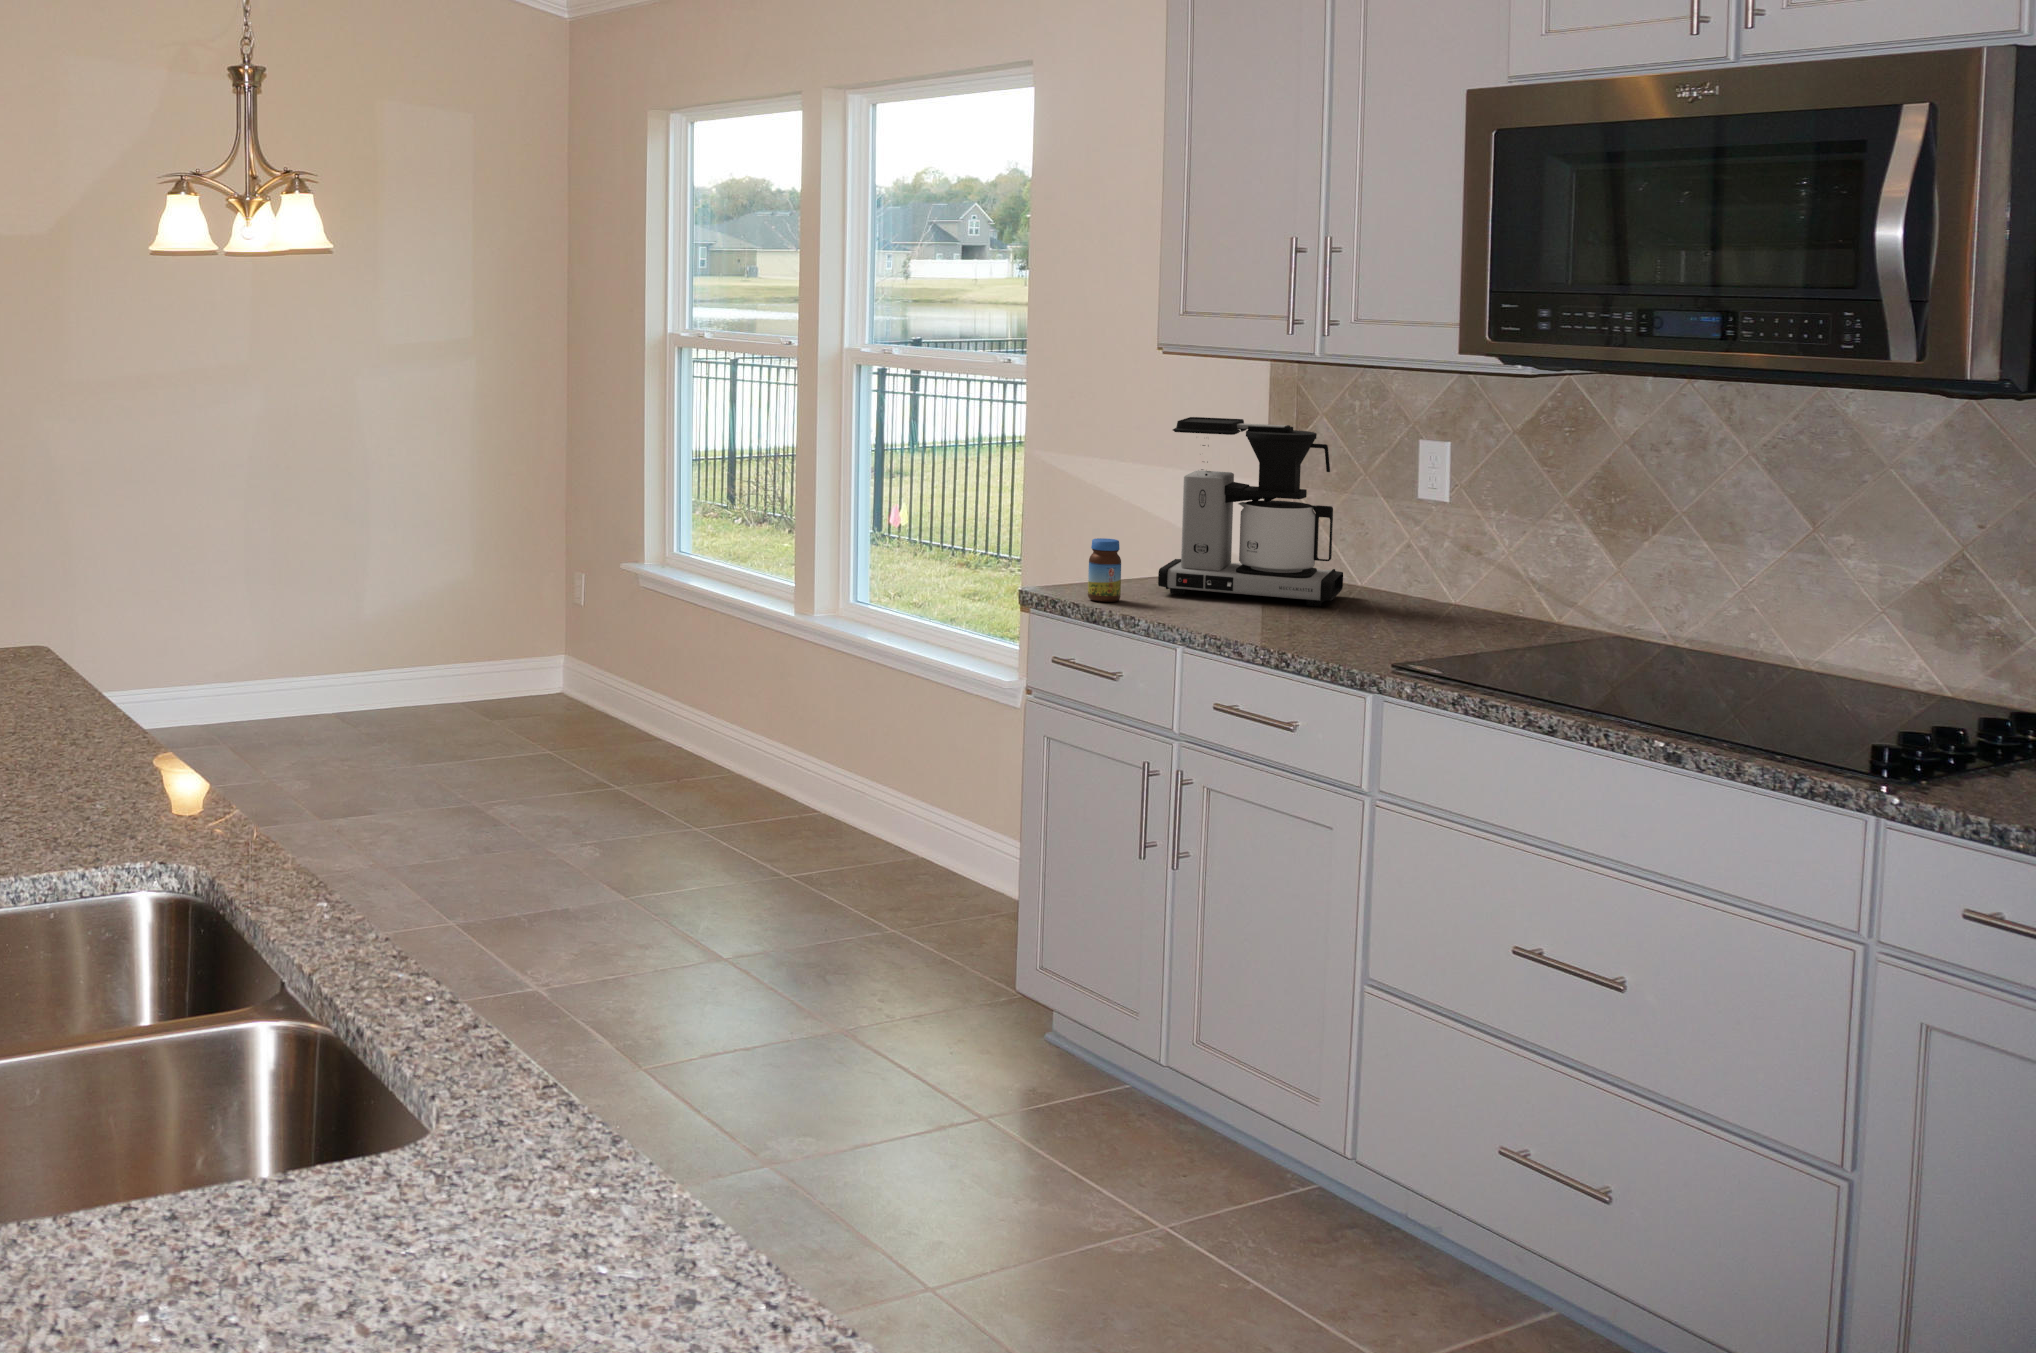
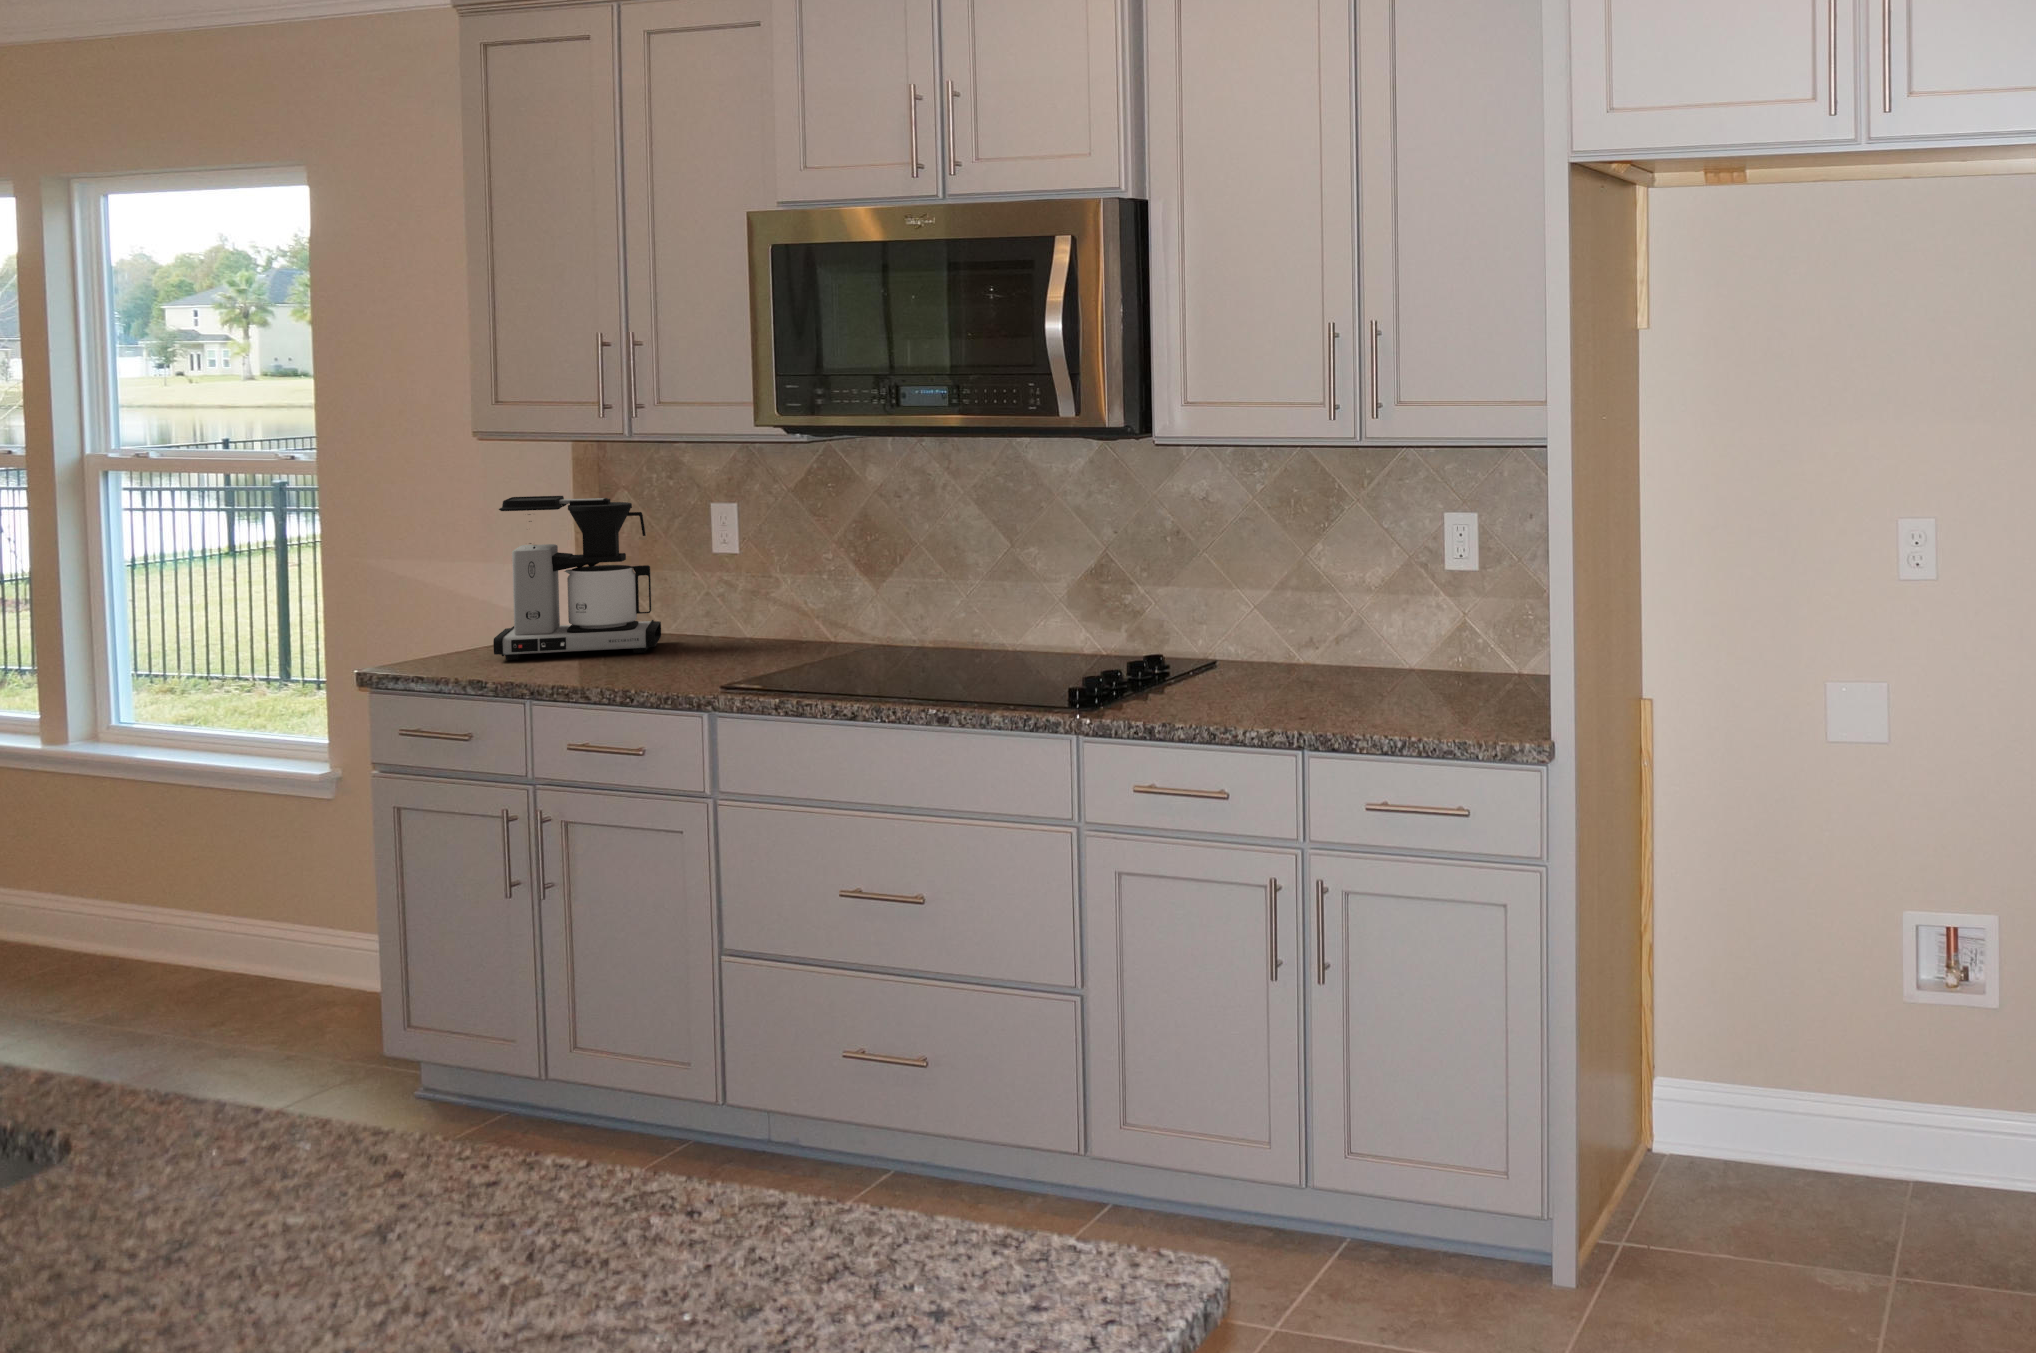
jar: present [1088,538,1121,602] -> none [425,616,459,675]

